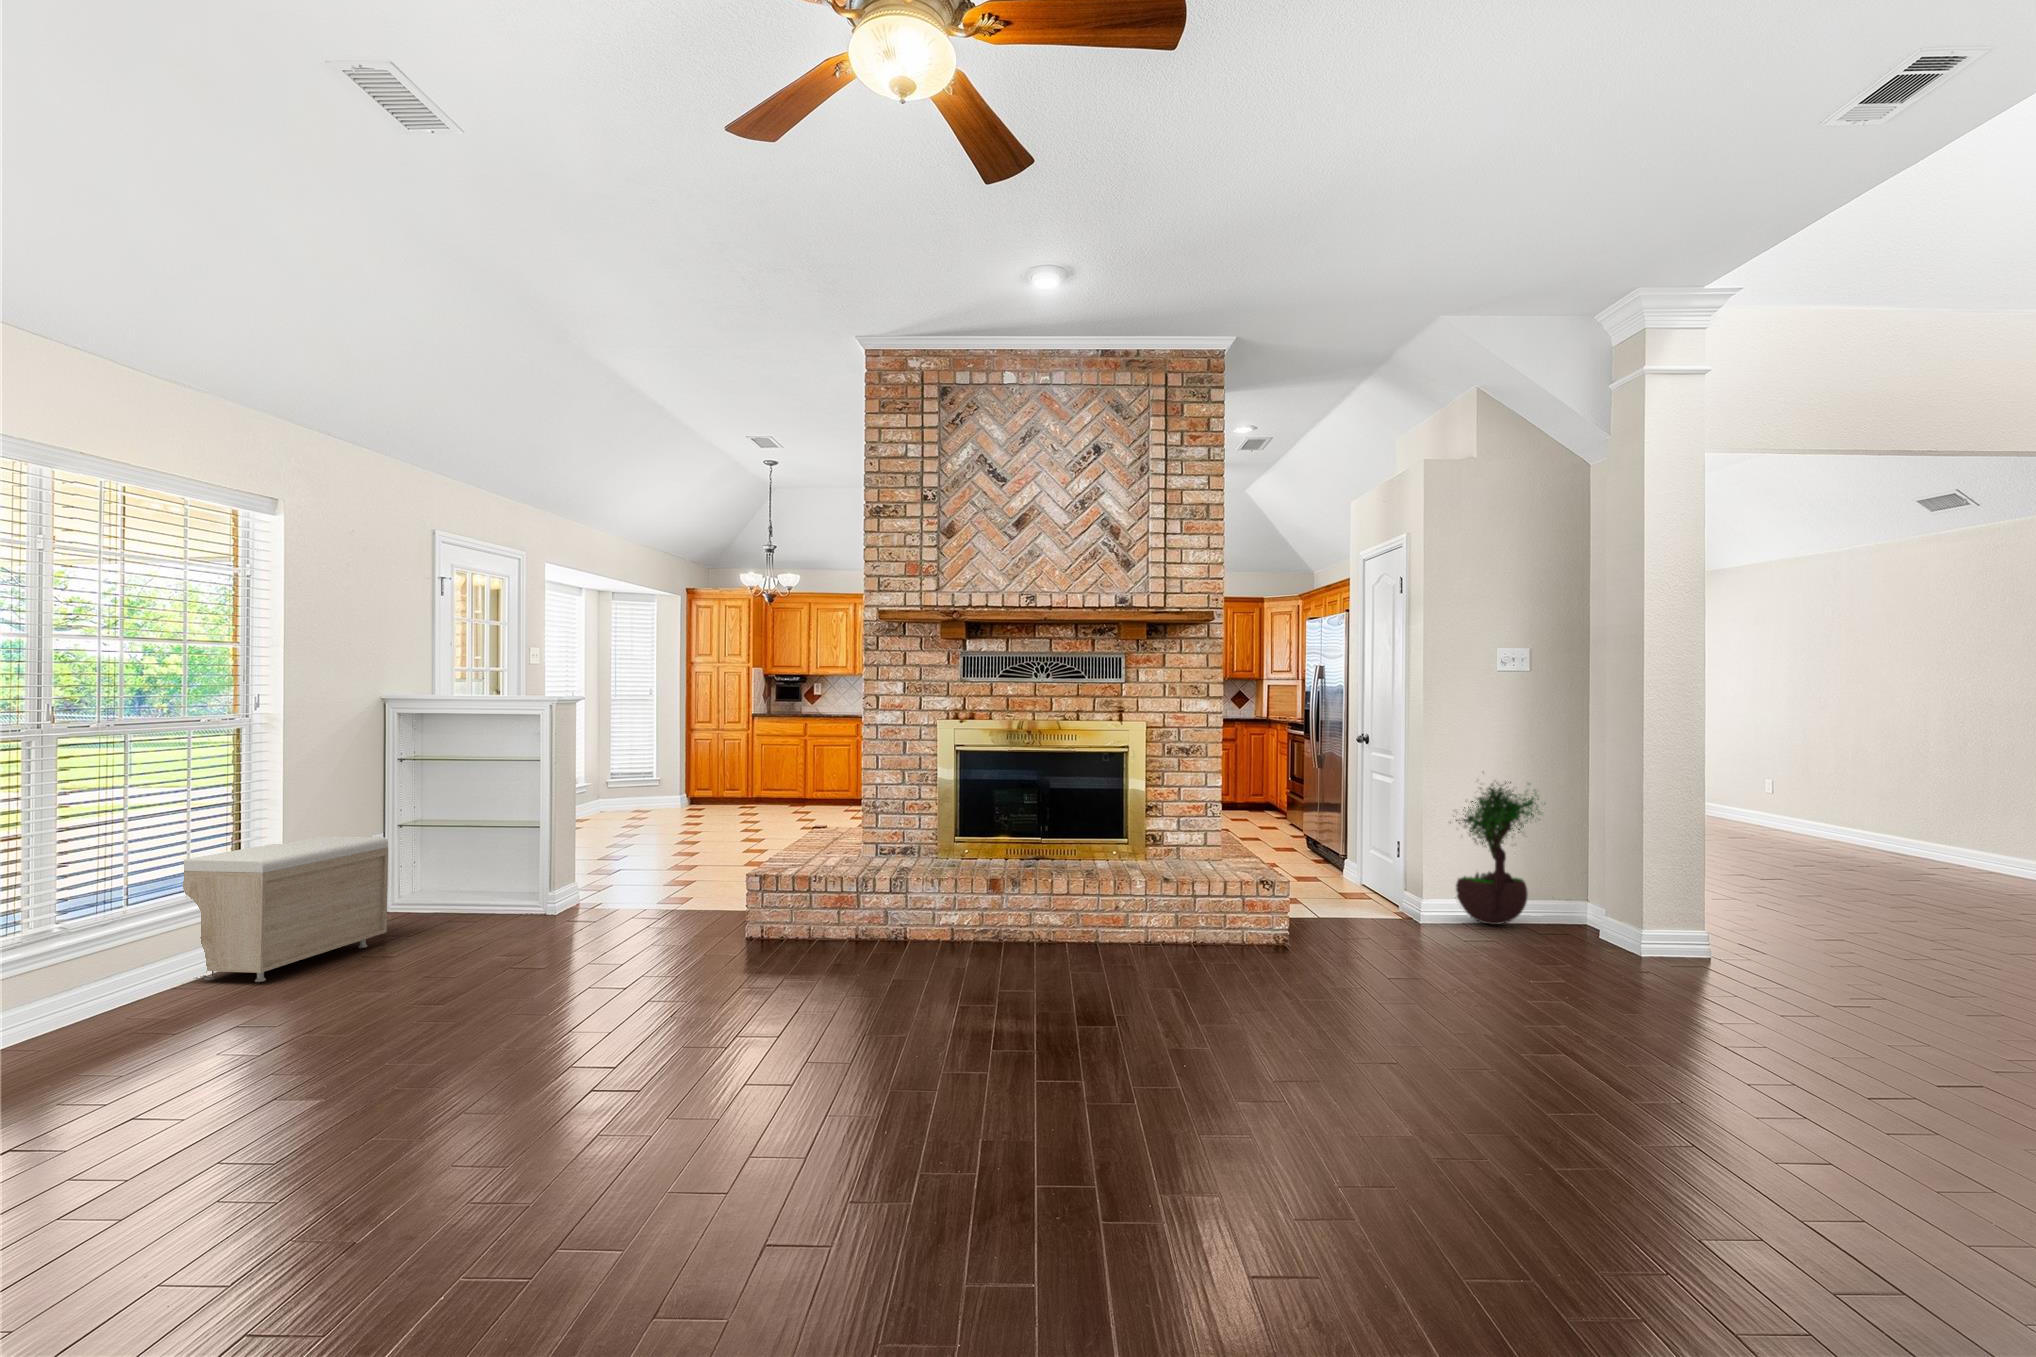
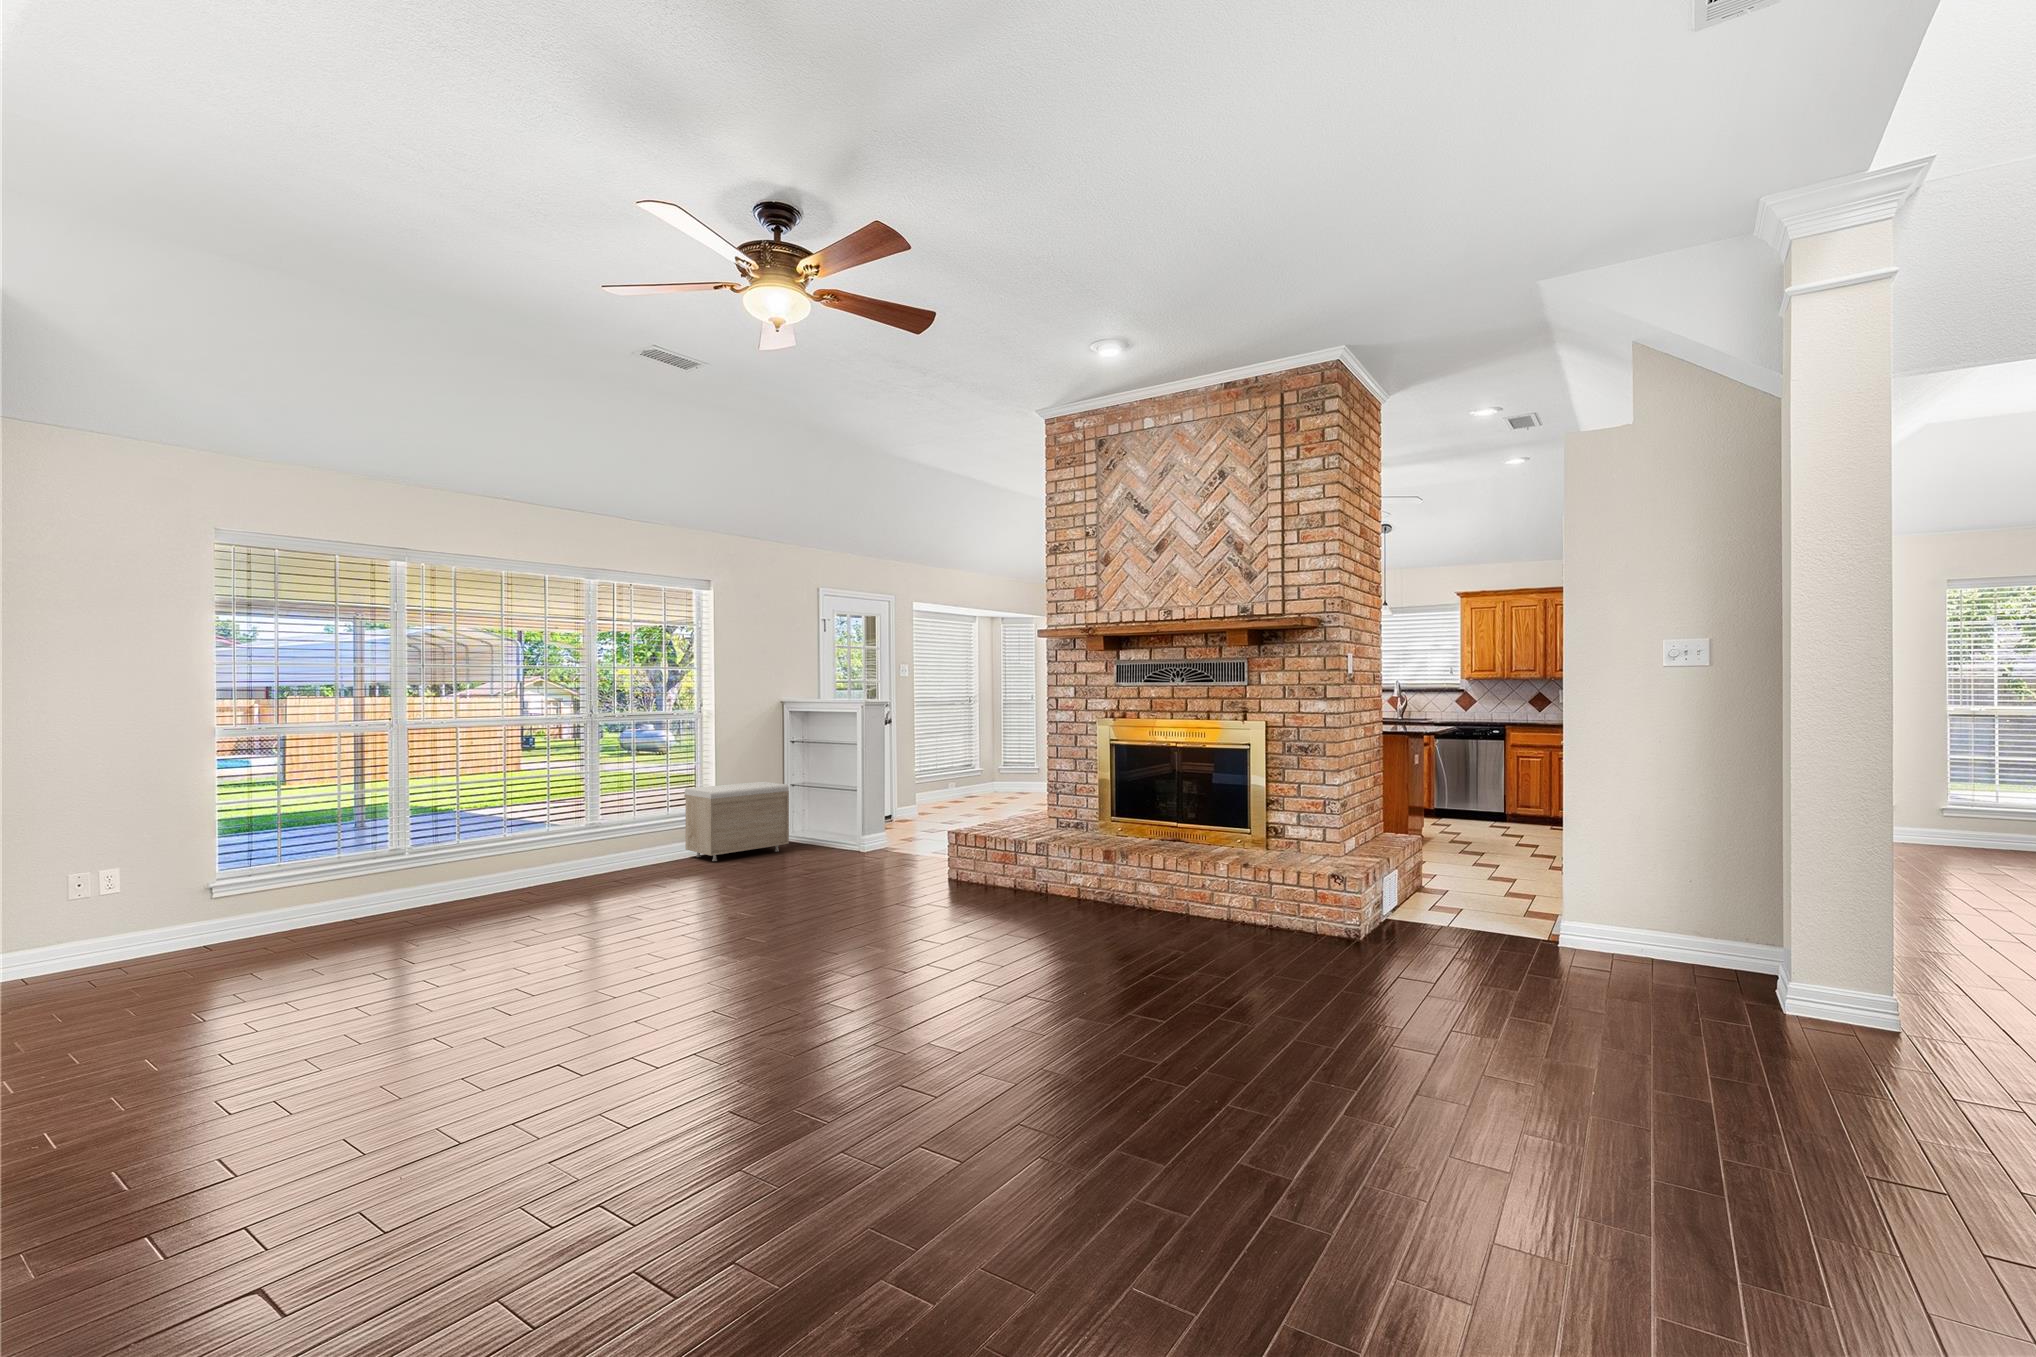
potted tree: present [1453,772,1545,925] -> none [1590,788,1720,970]

